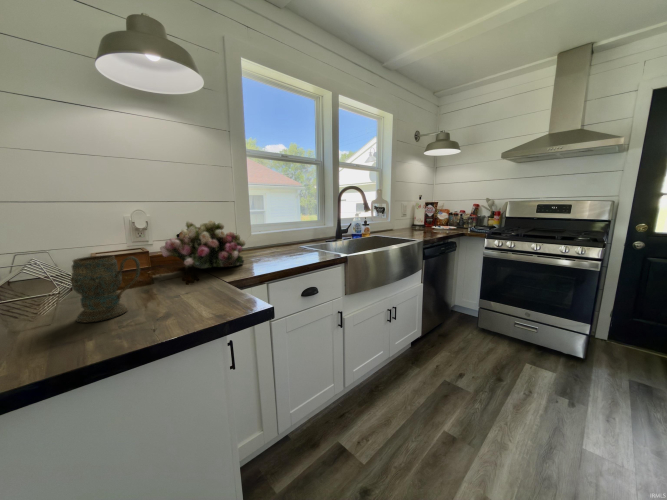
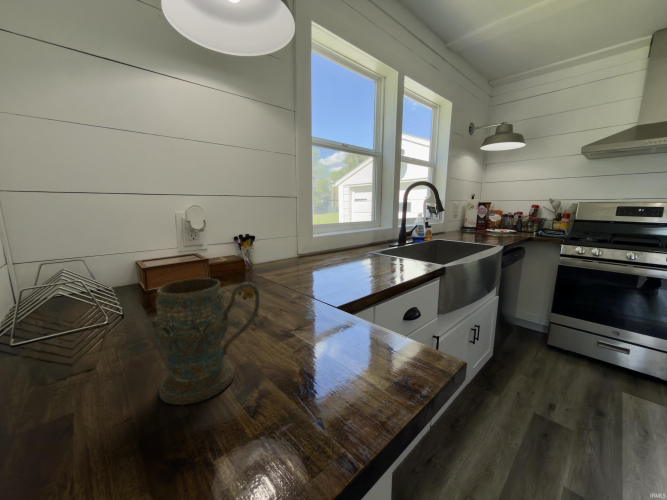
flower arrangement: present [160,221,245,268] -> none [231,220,331,286]

